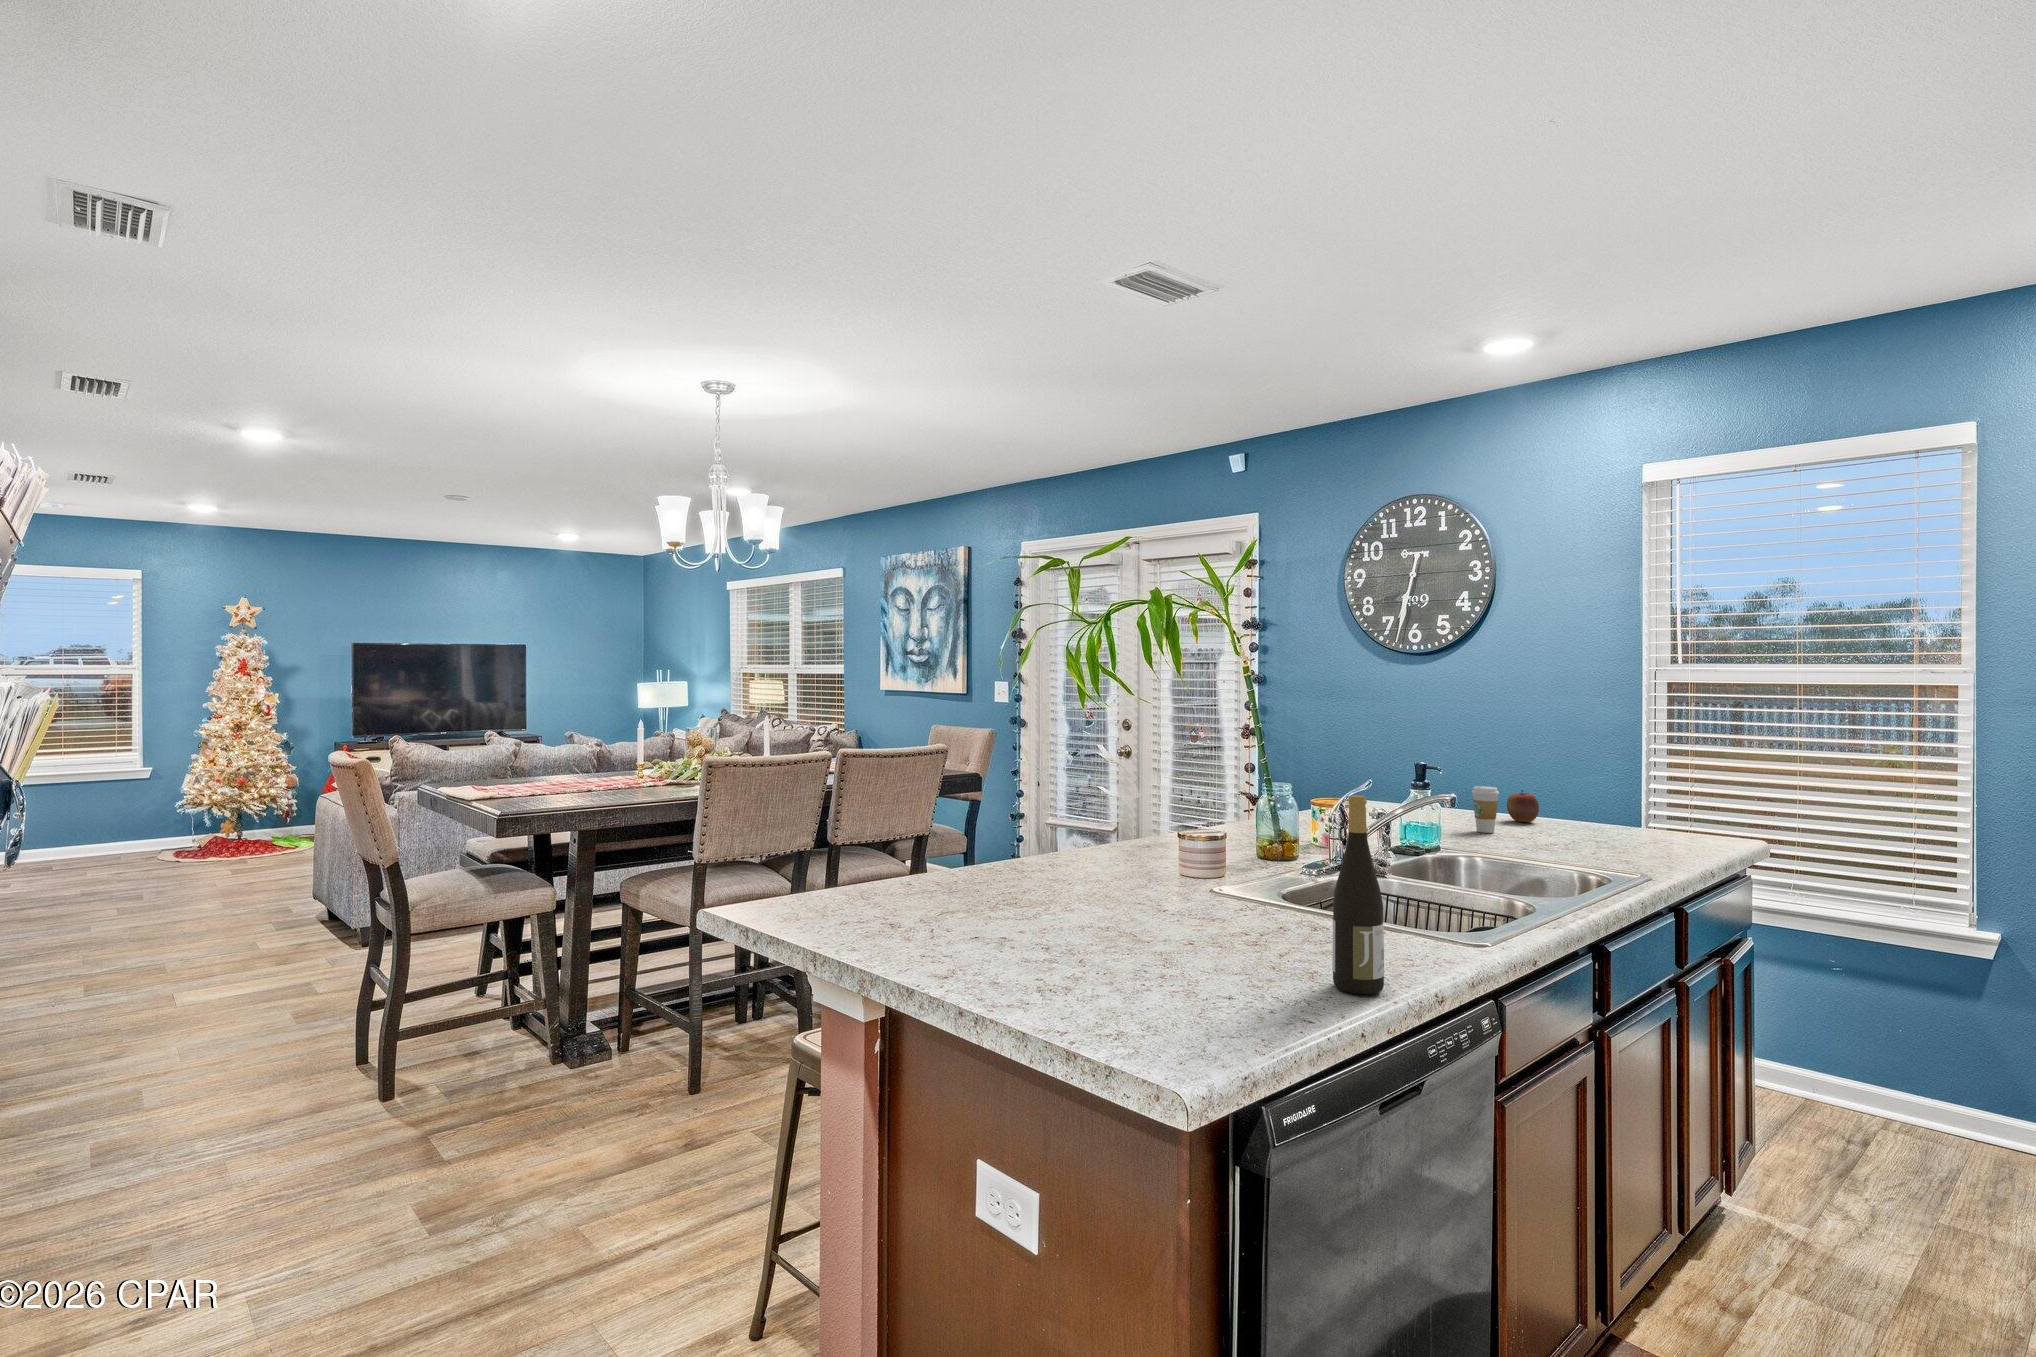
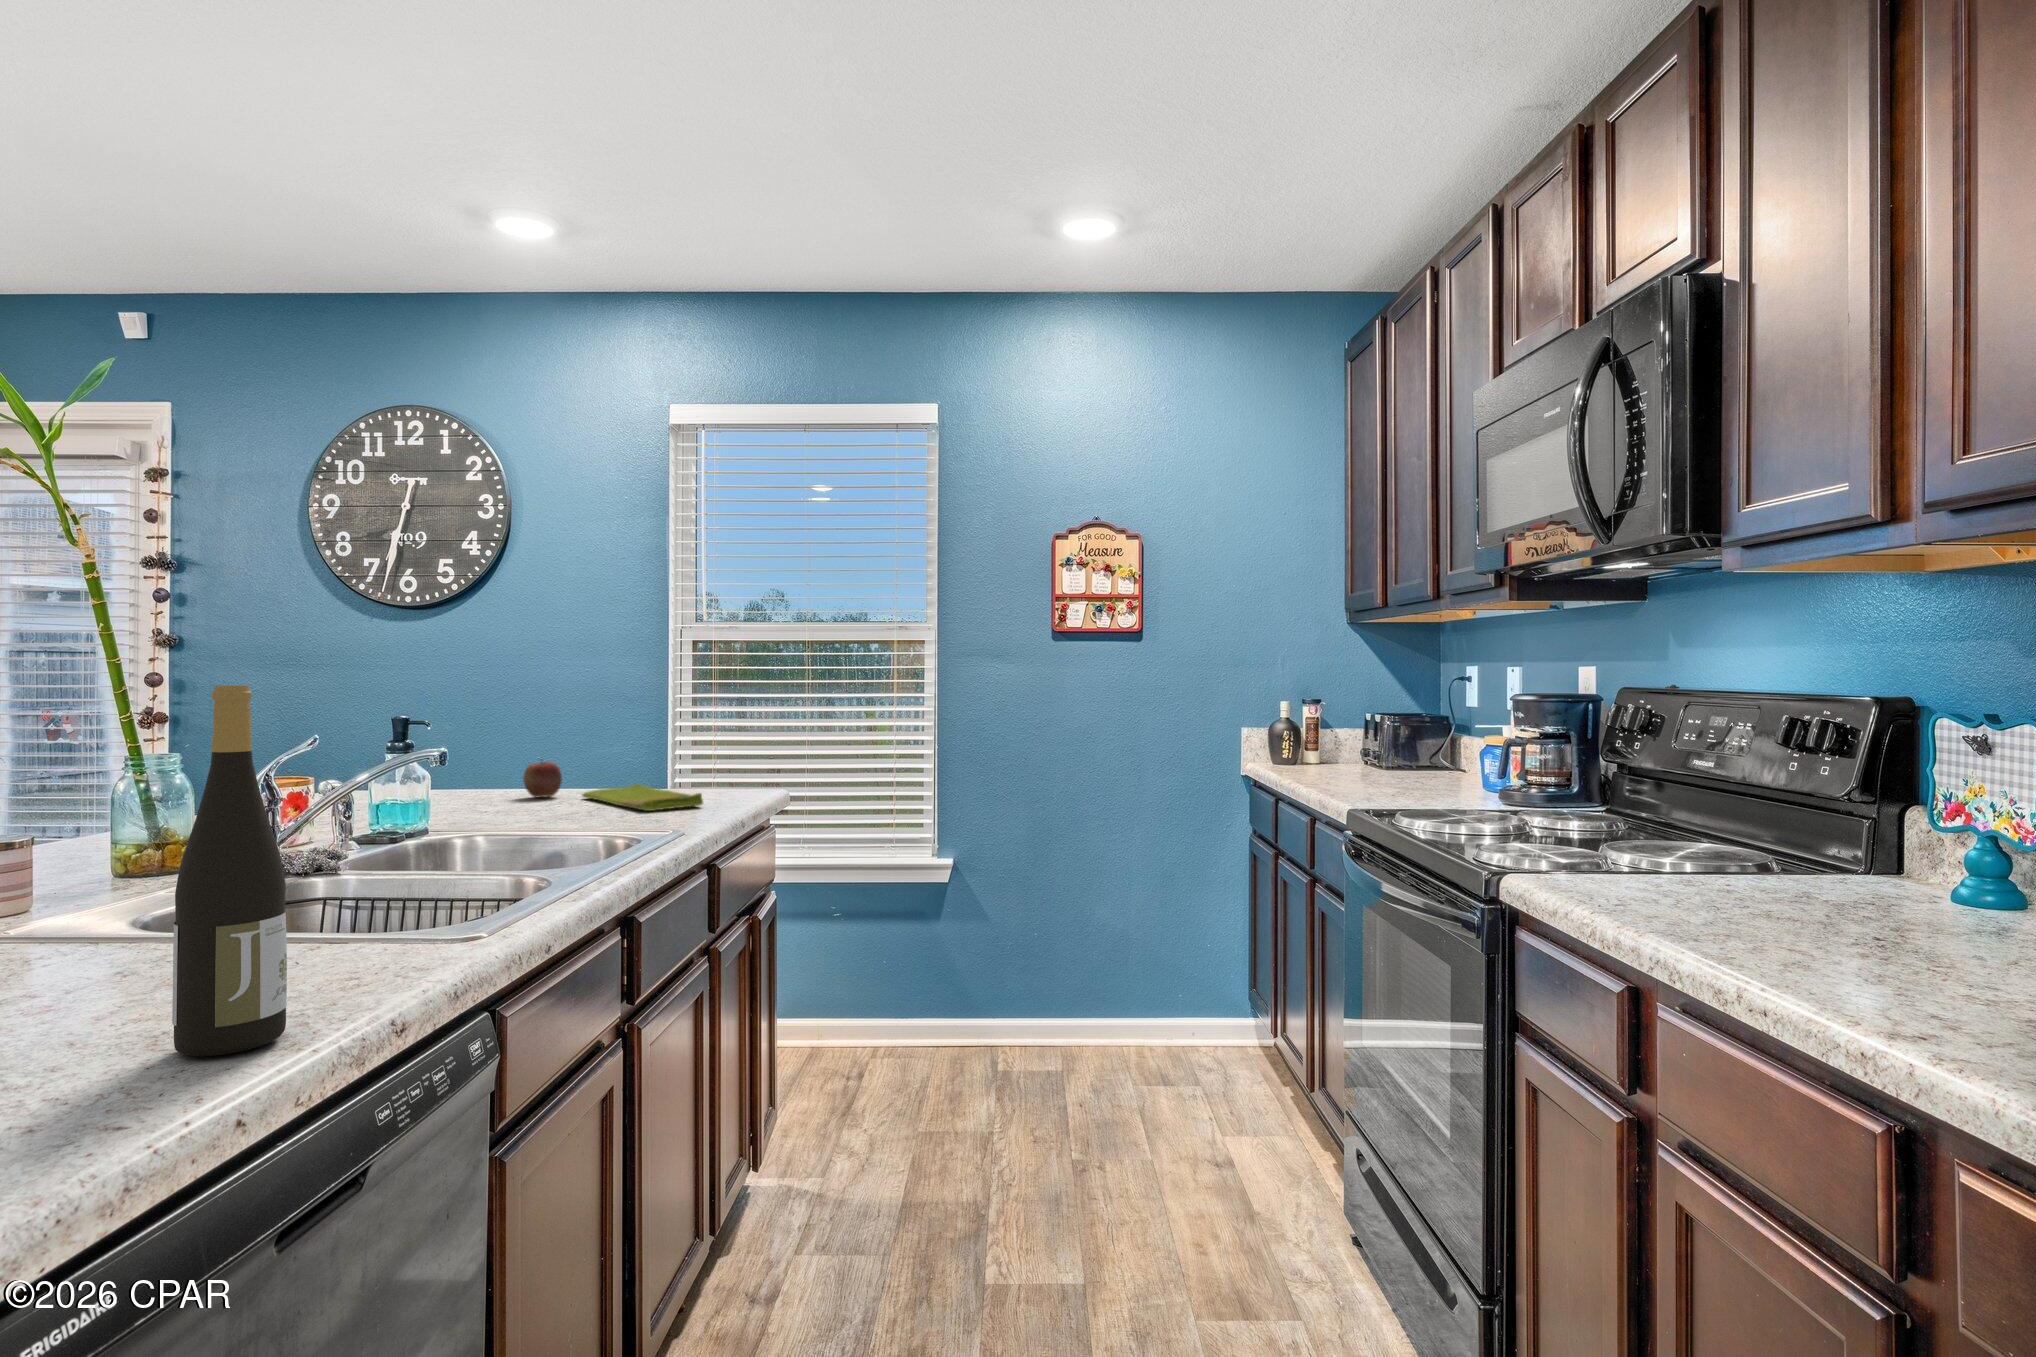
coffee cup: present [1472,786,1499,833] -> none [477,752,513,812]
dish towel: none [1557,818,1672,850] -> present [582,783,703,811]

